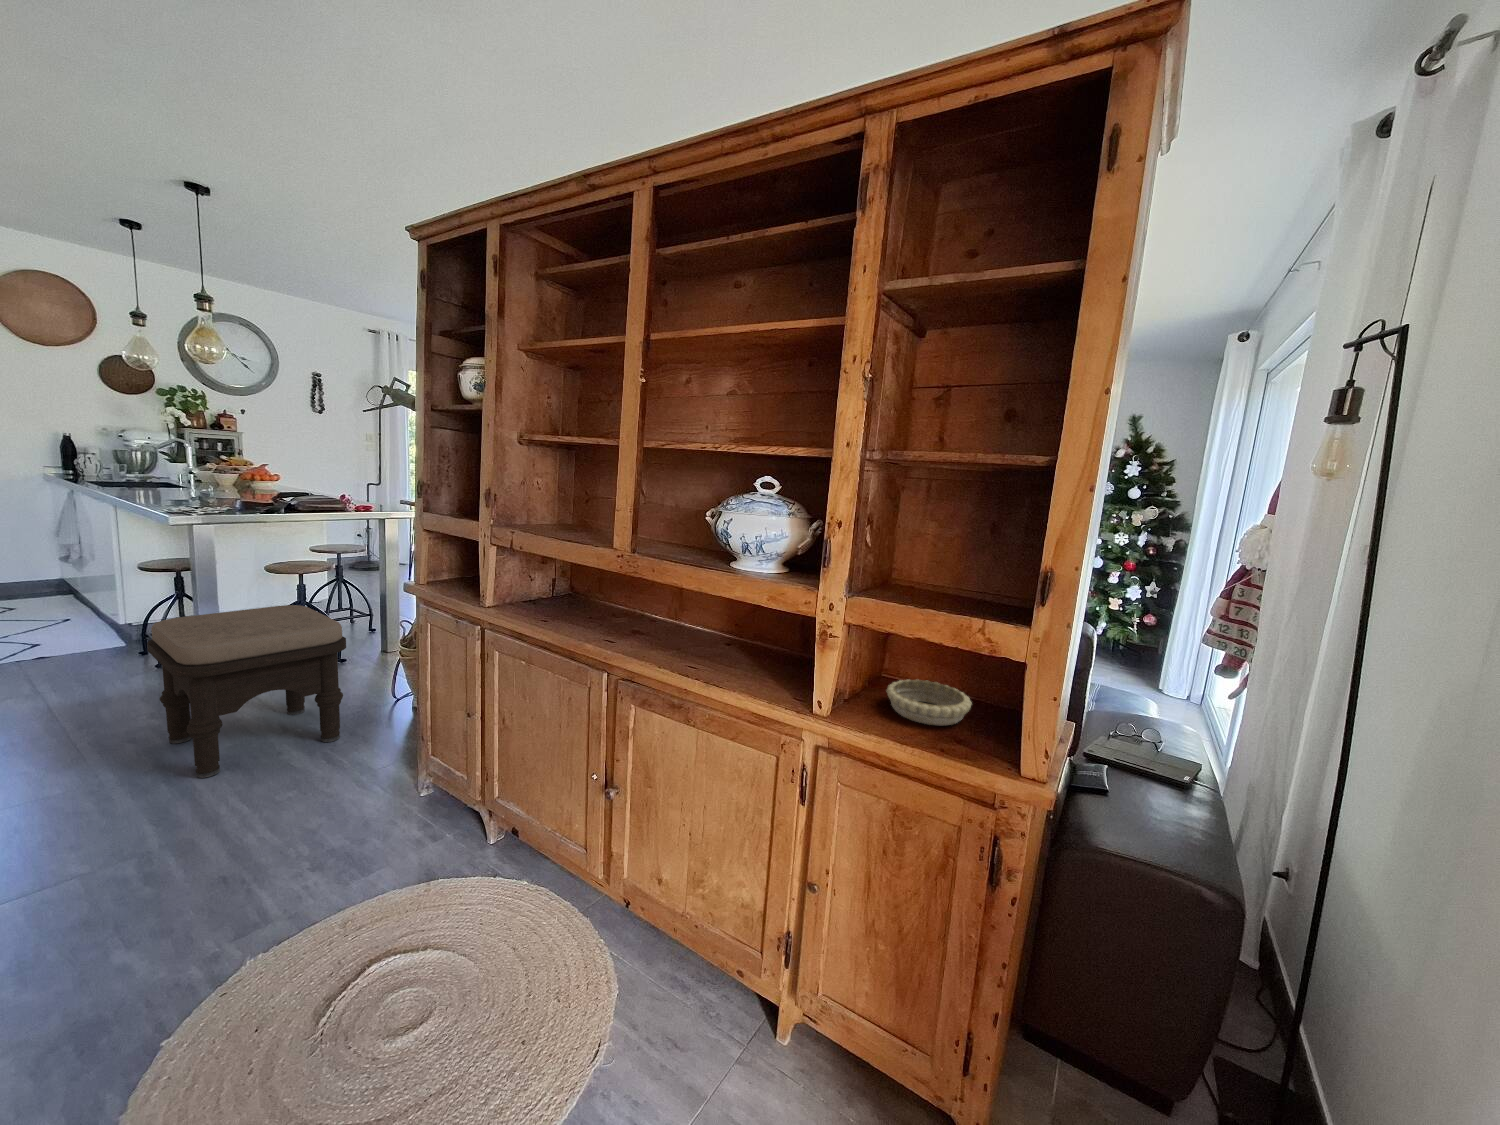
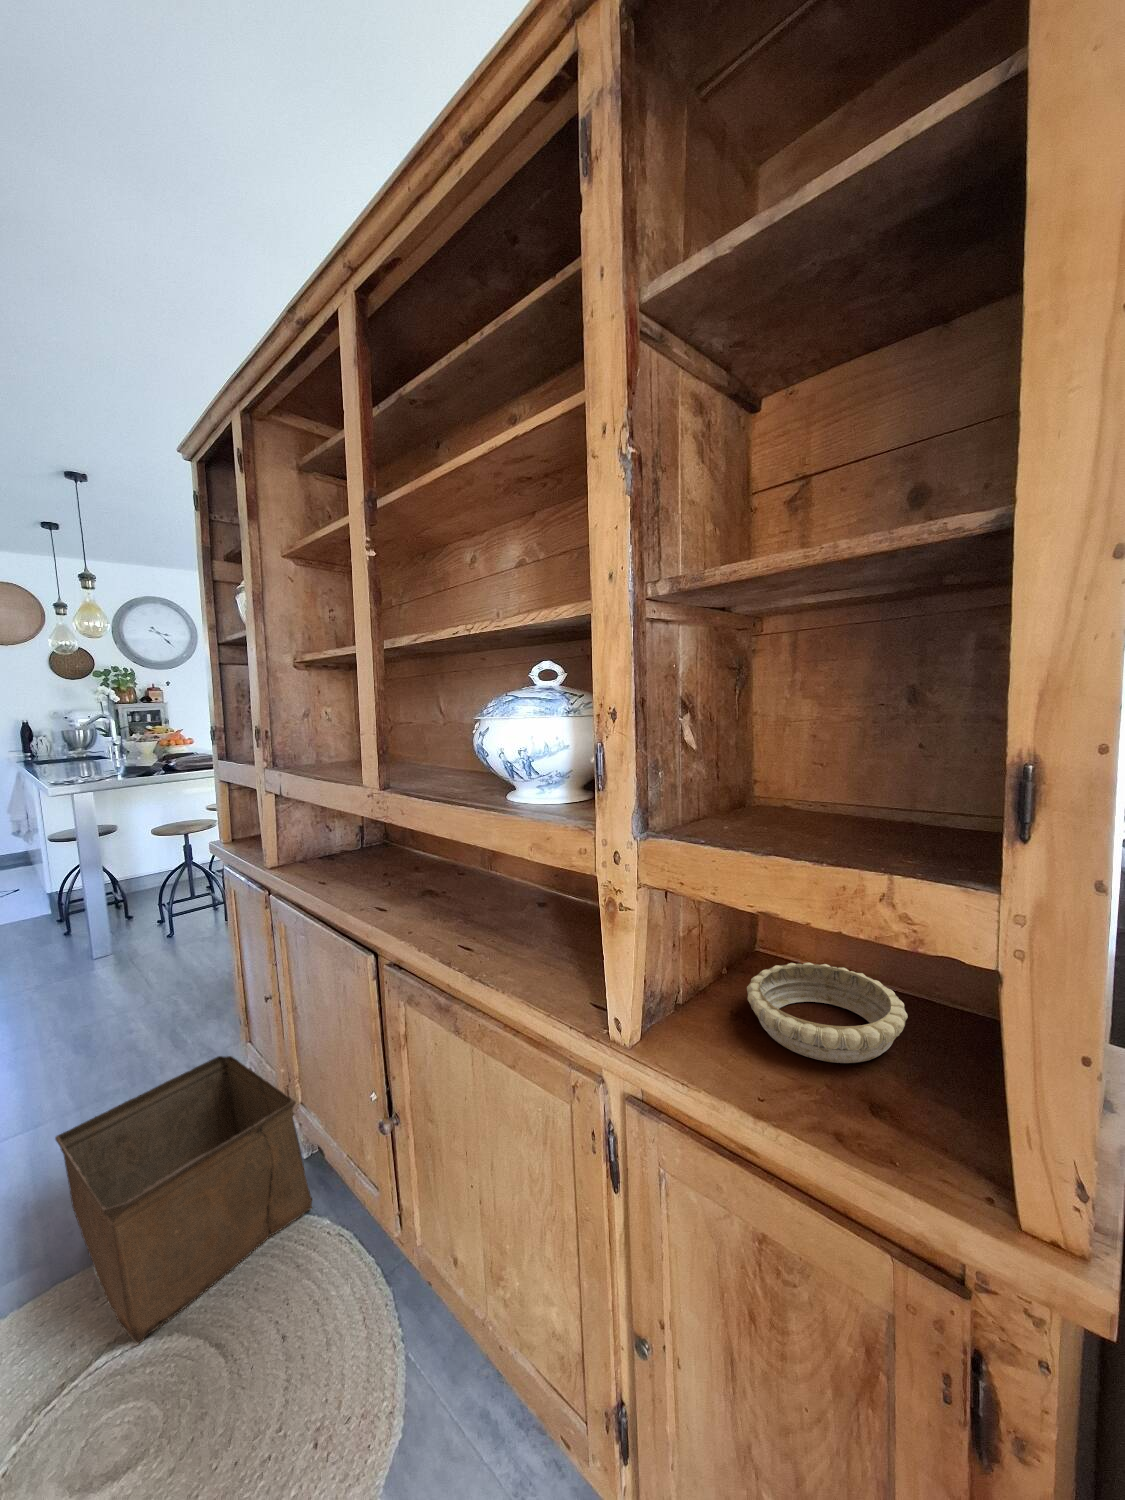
ottoman: present [147,605,346,778] -> none [13,868,197,1062]
storage bin: none [302,761,512,958] -> present [55,1056,312,1344]

